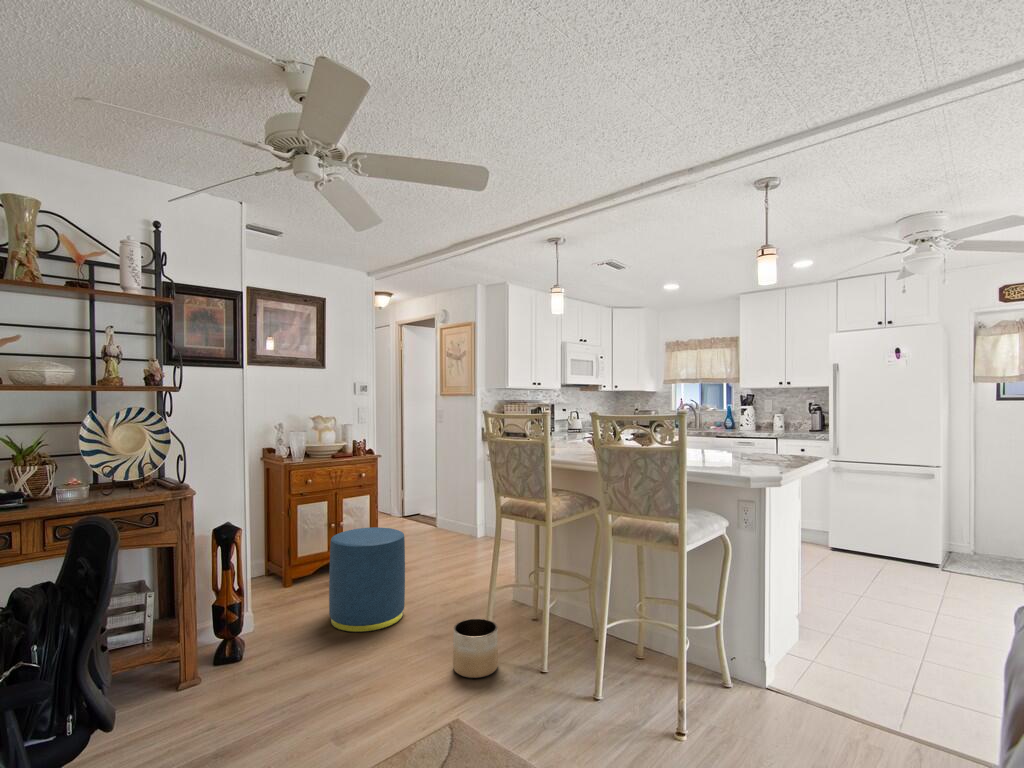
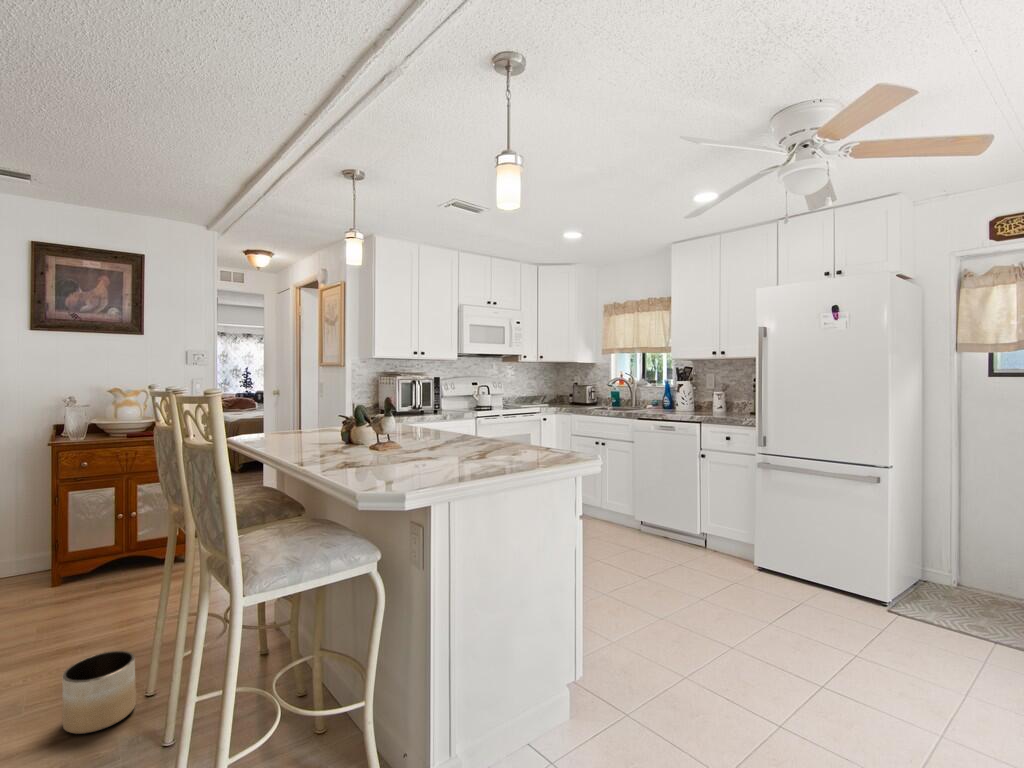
ottoman: present [329,527,405,633] -> none [26,522,137,650]

